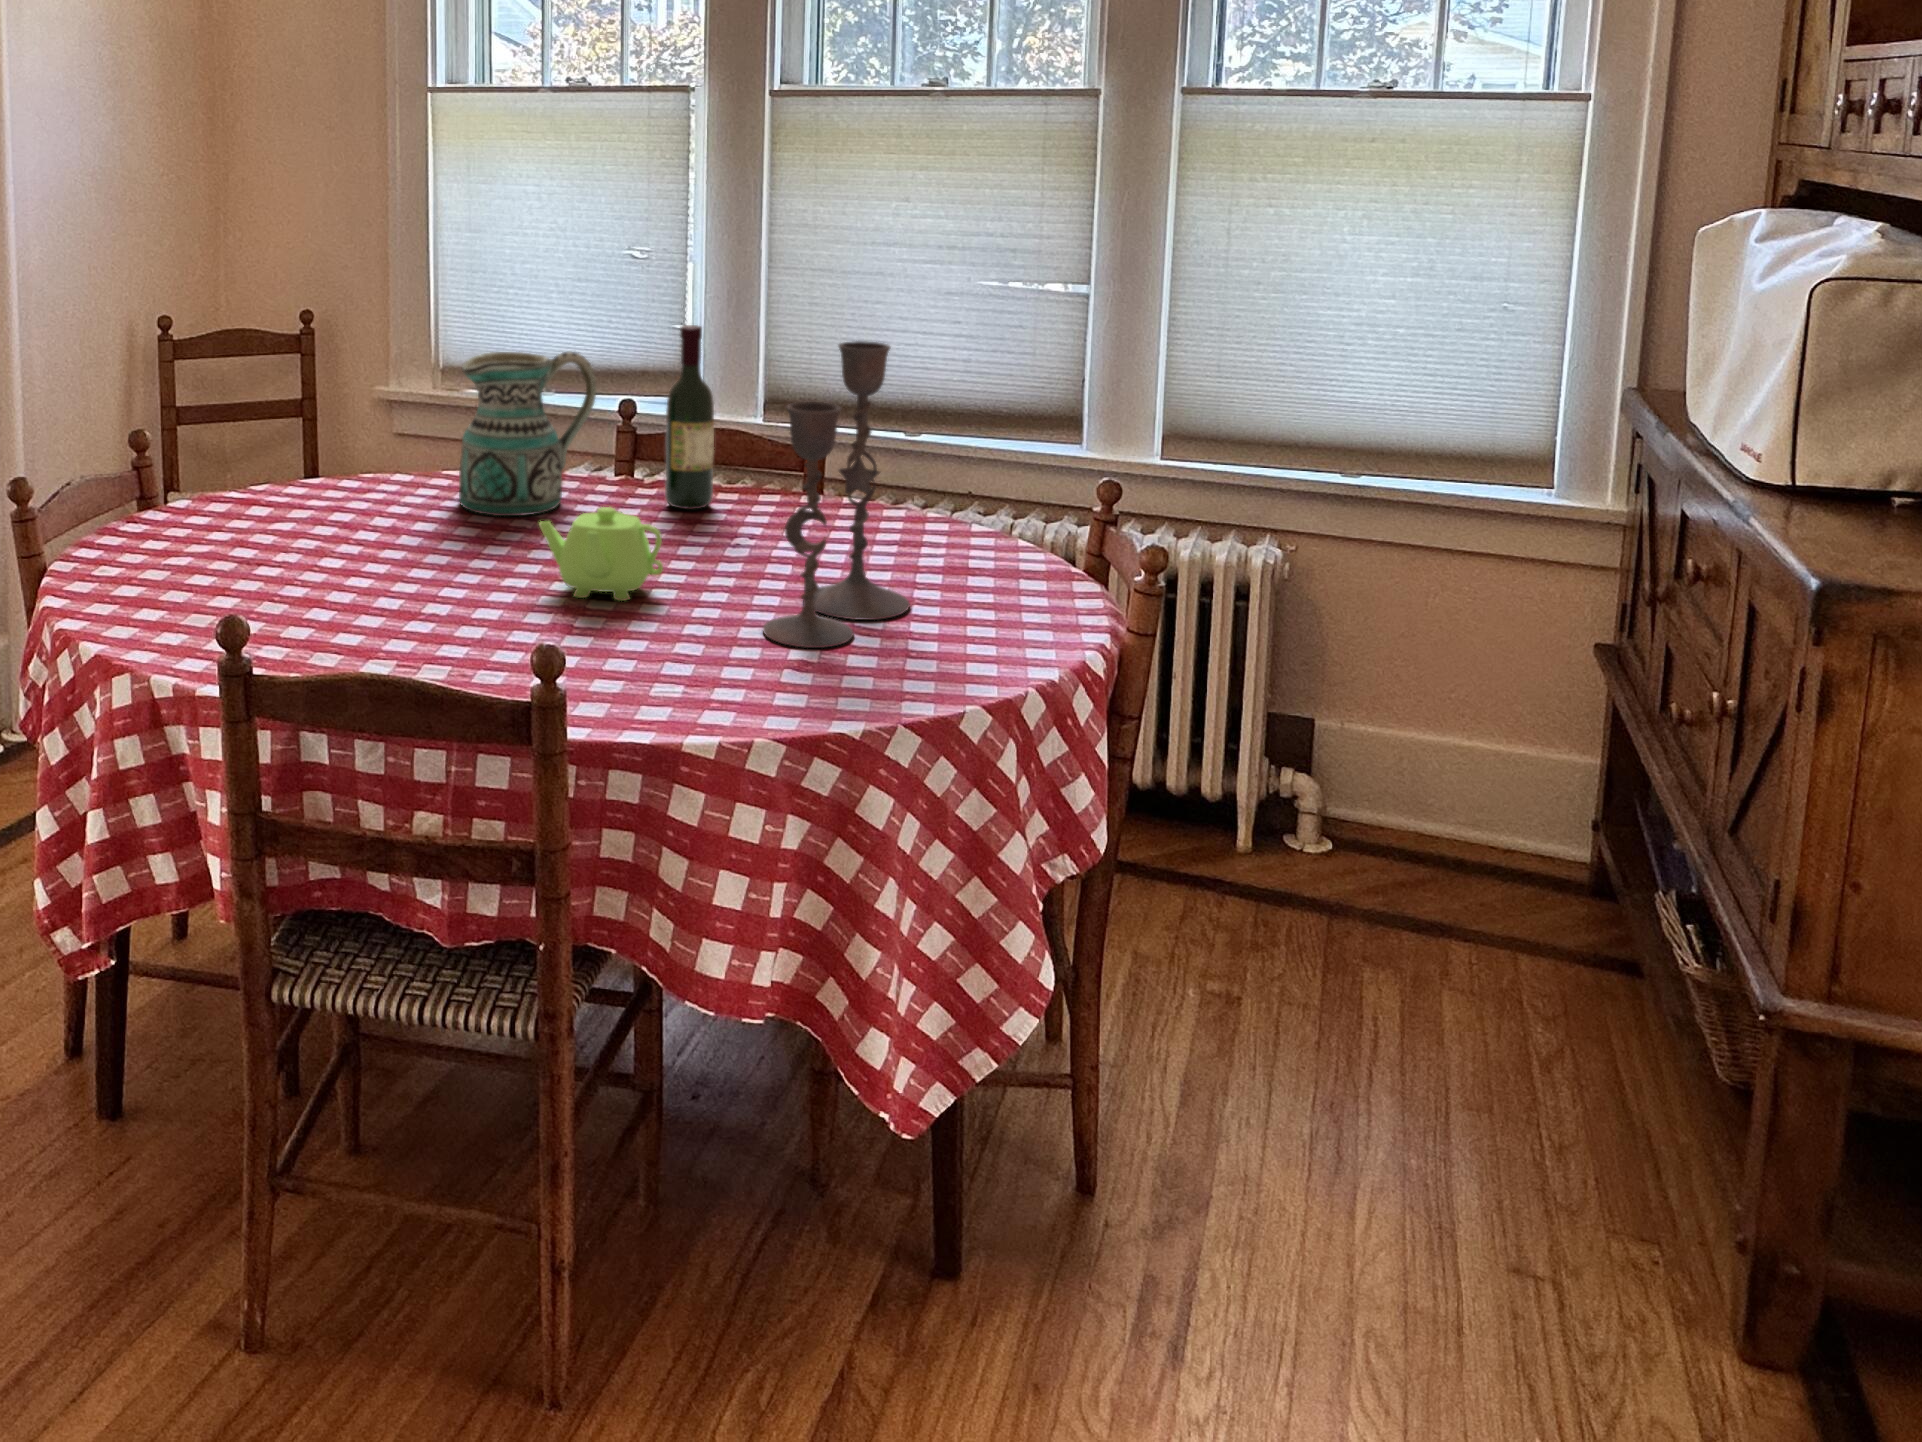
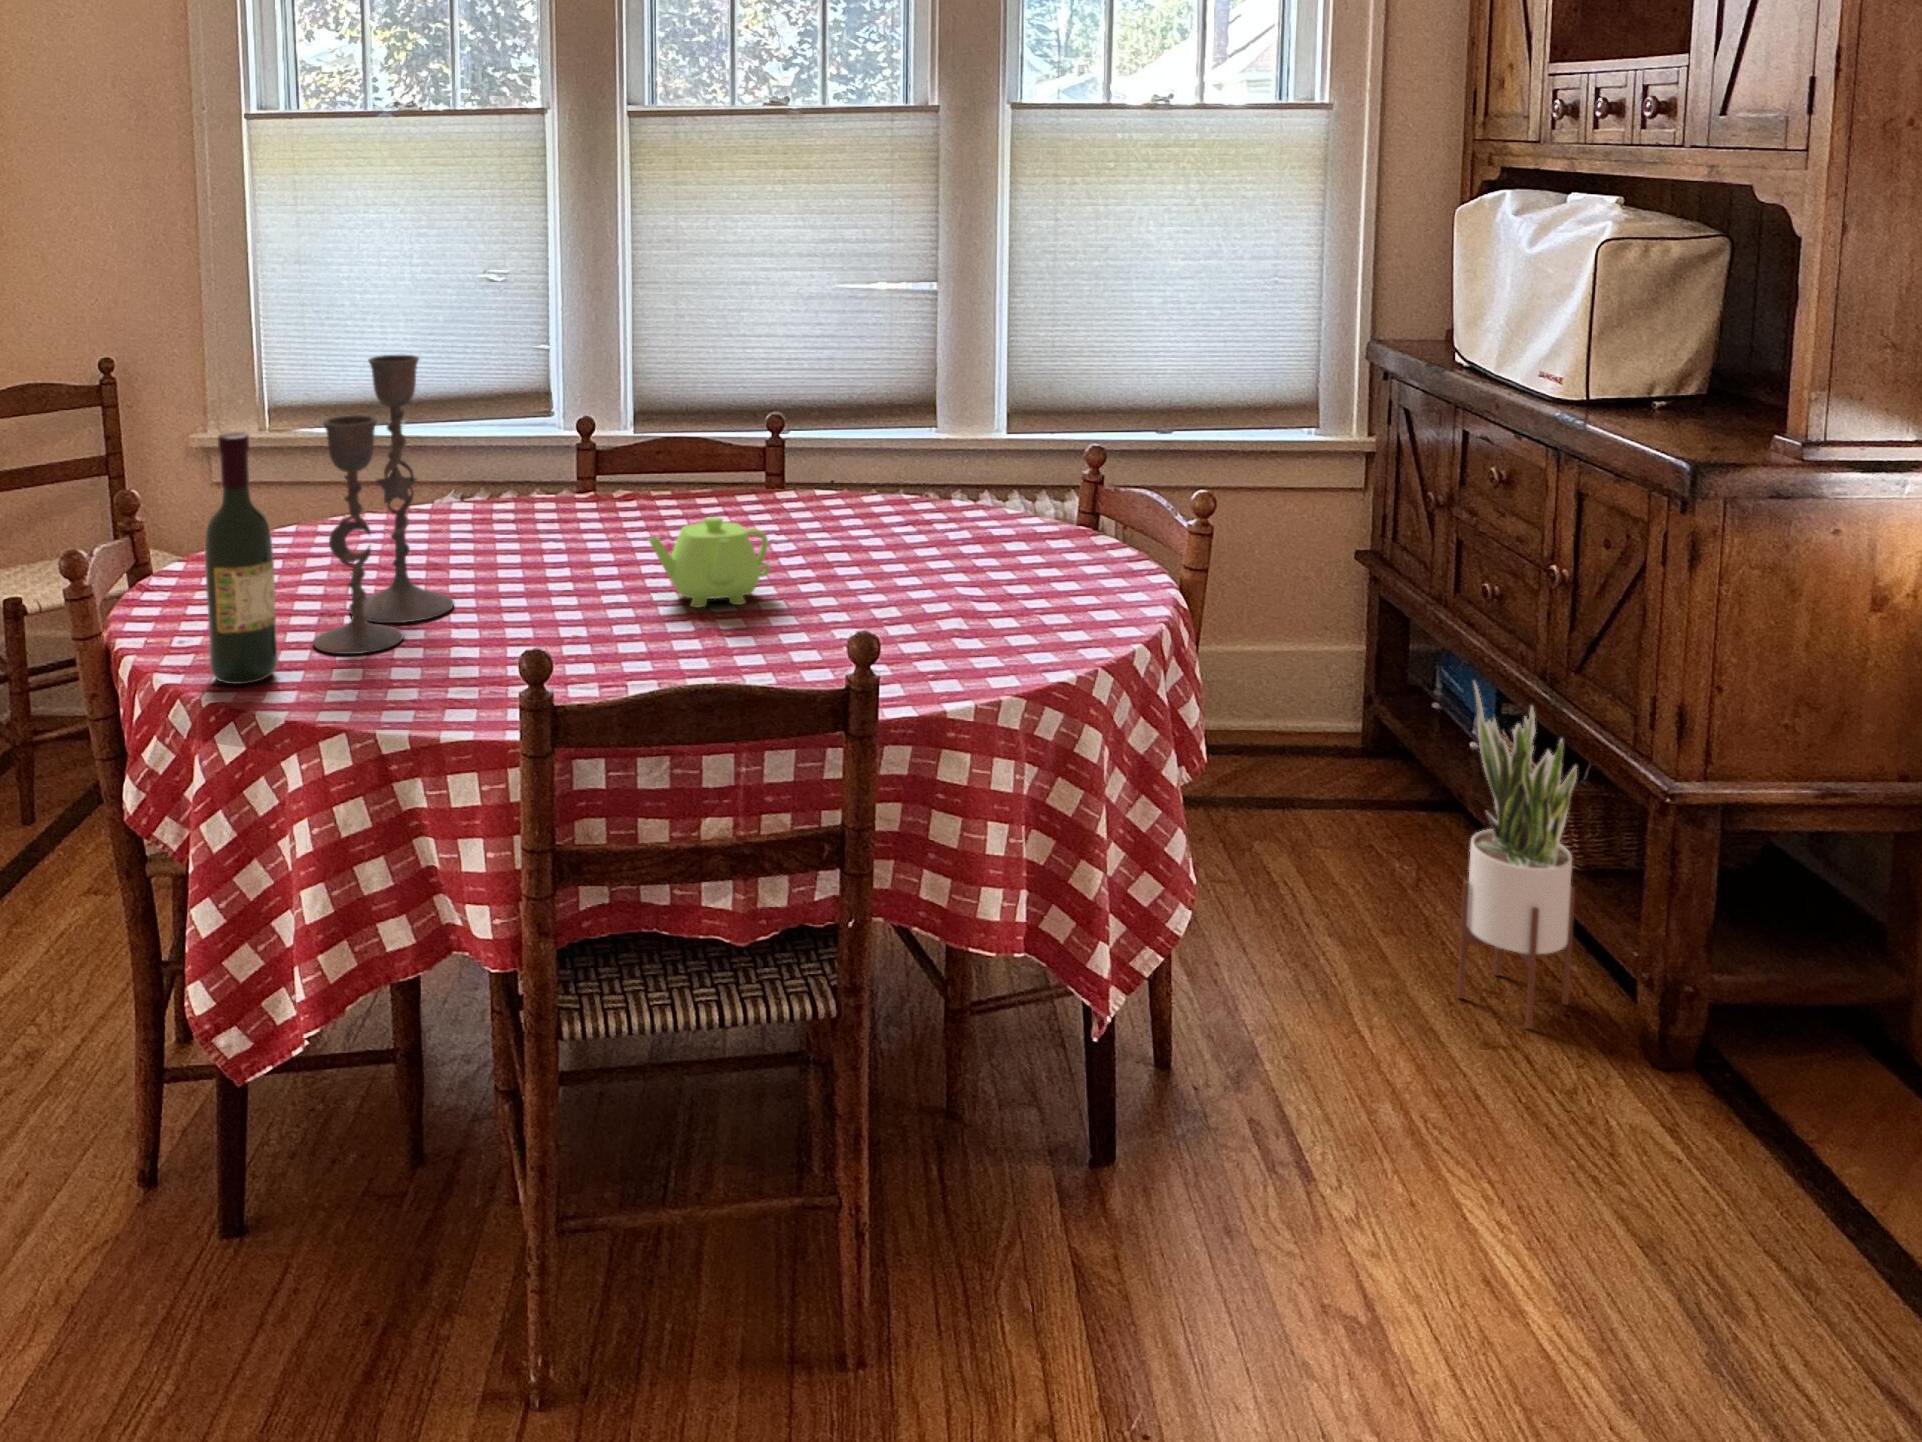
wine bottle: present [665,325,714,510] -> present [205,432,278,684]
candlestick: present [763,341,910,648] -> present [313,355,454,654]
ceramic pitcher: present [459,352,597,516] -> none [466,375,592,547]
potted plant: none [1524,822,1696,1274] -> present [1457,683,1577,1029]

